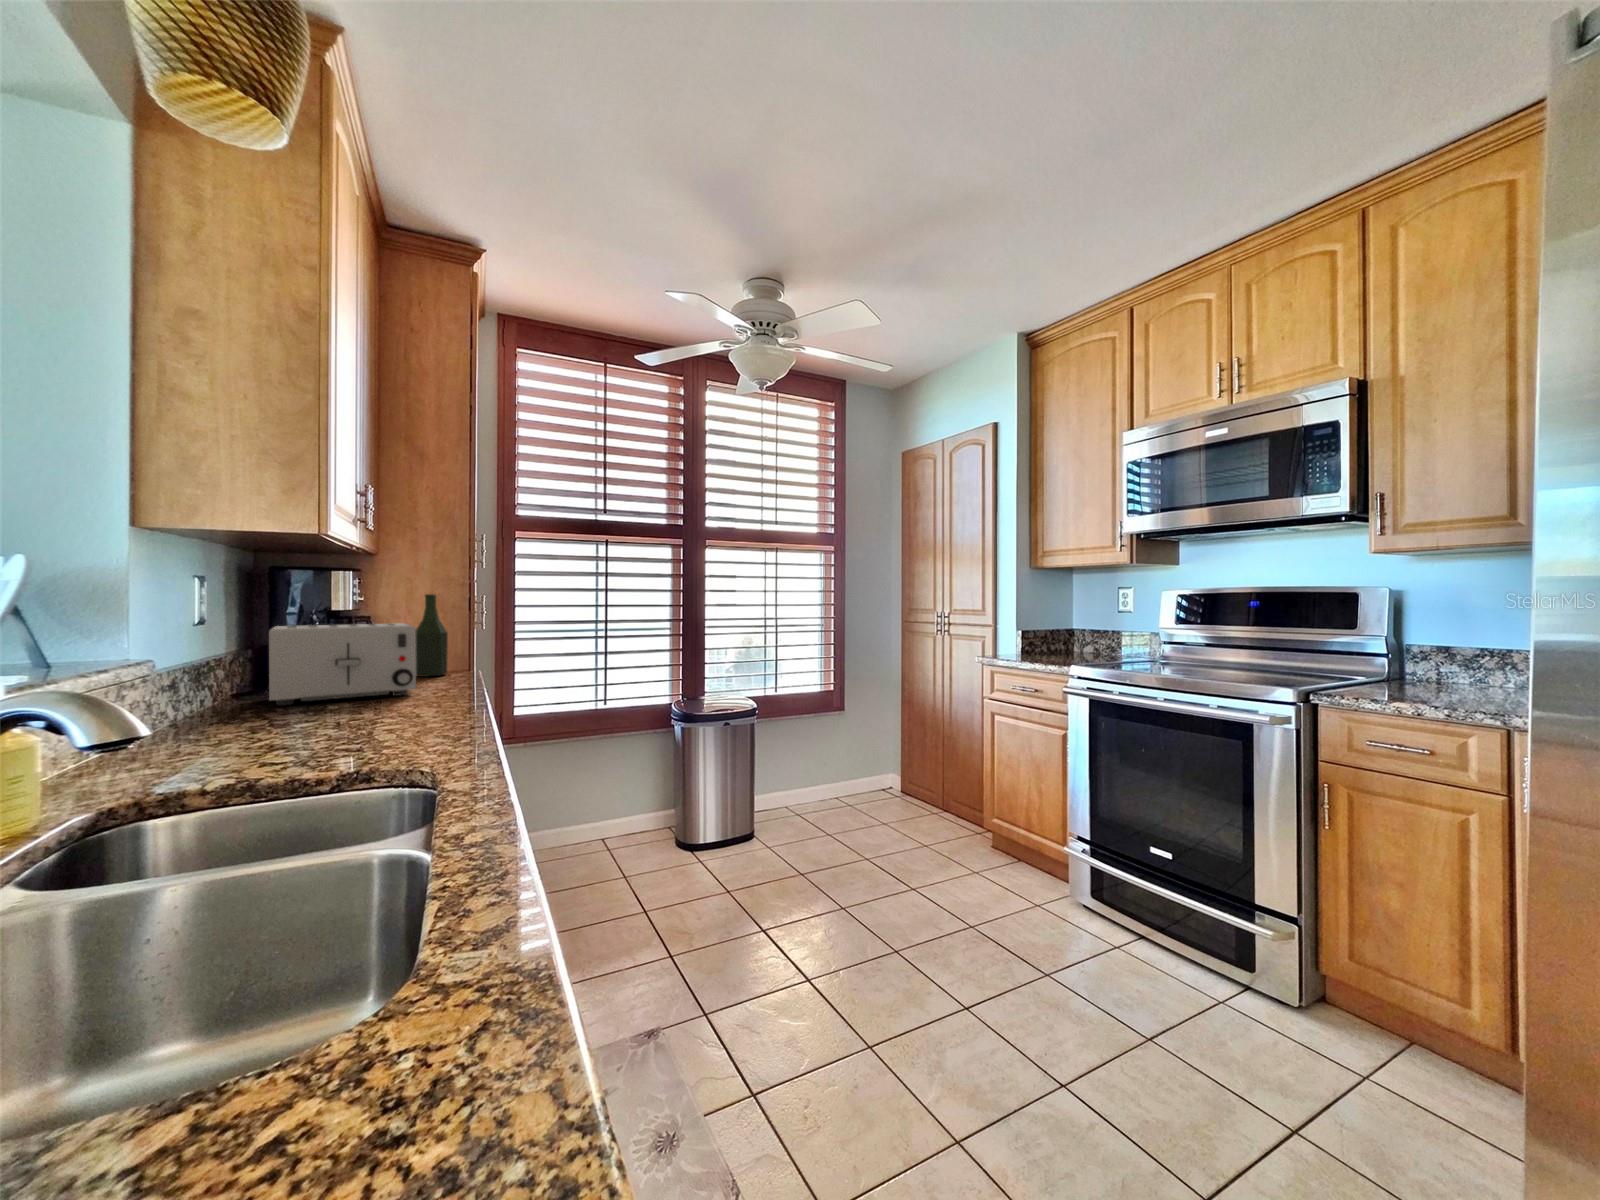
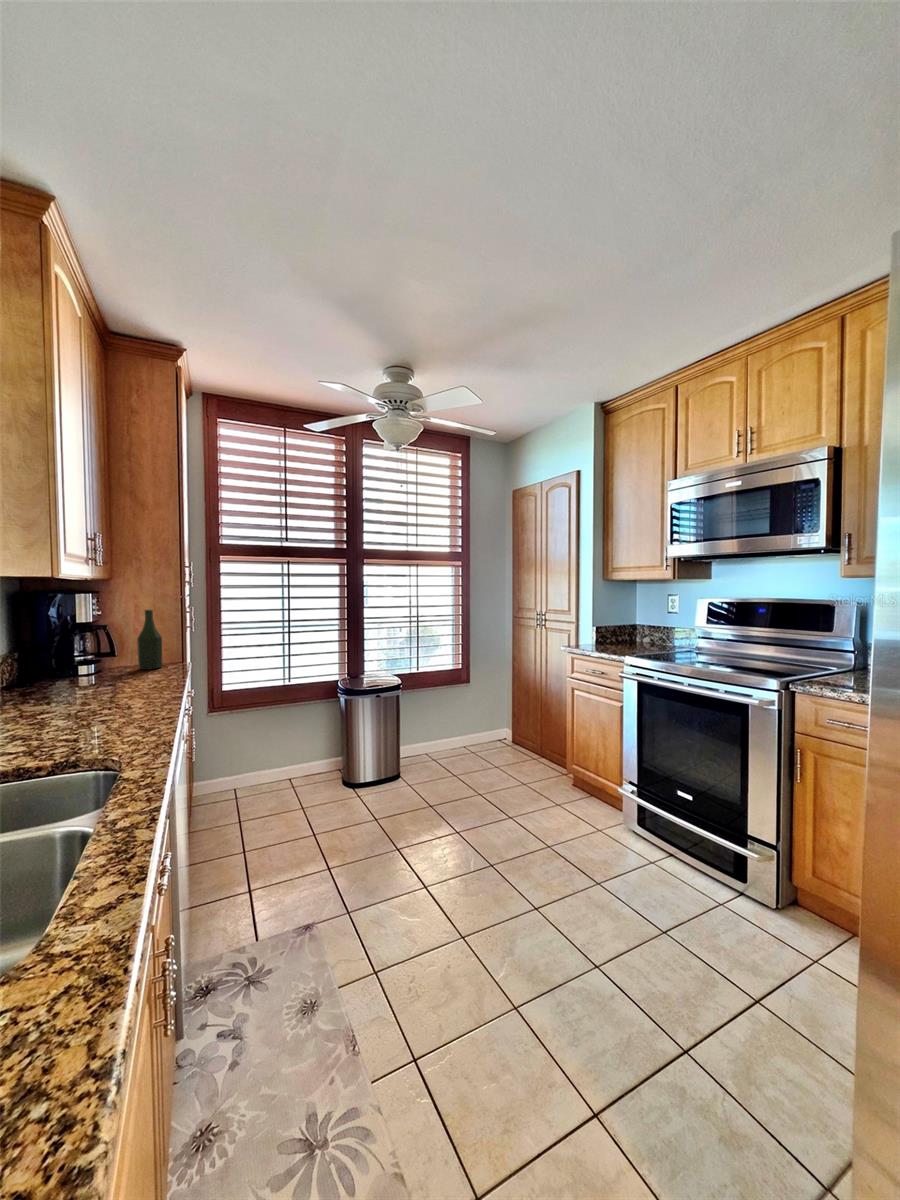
toaster: present [269,623,416,705] -> none [24,634,133,698]

